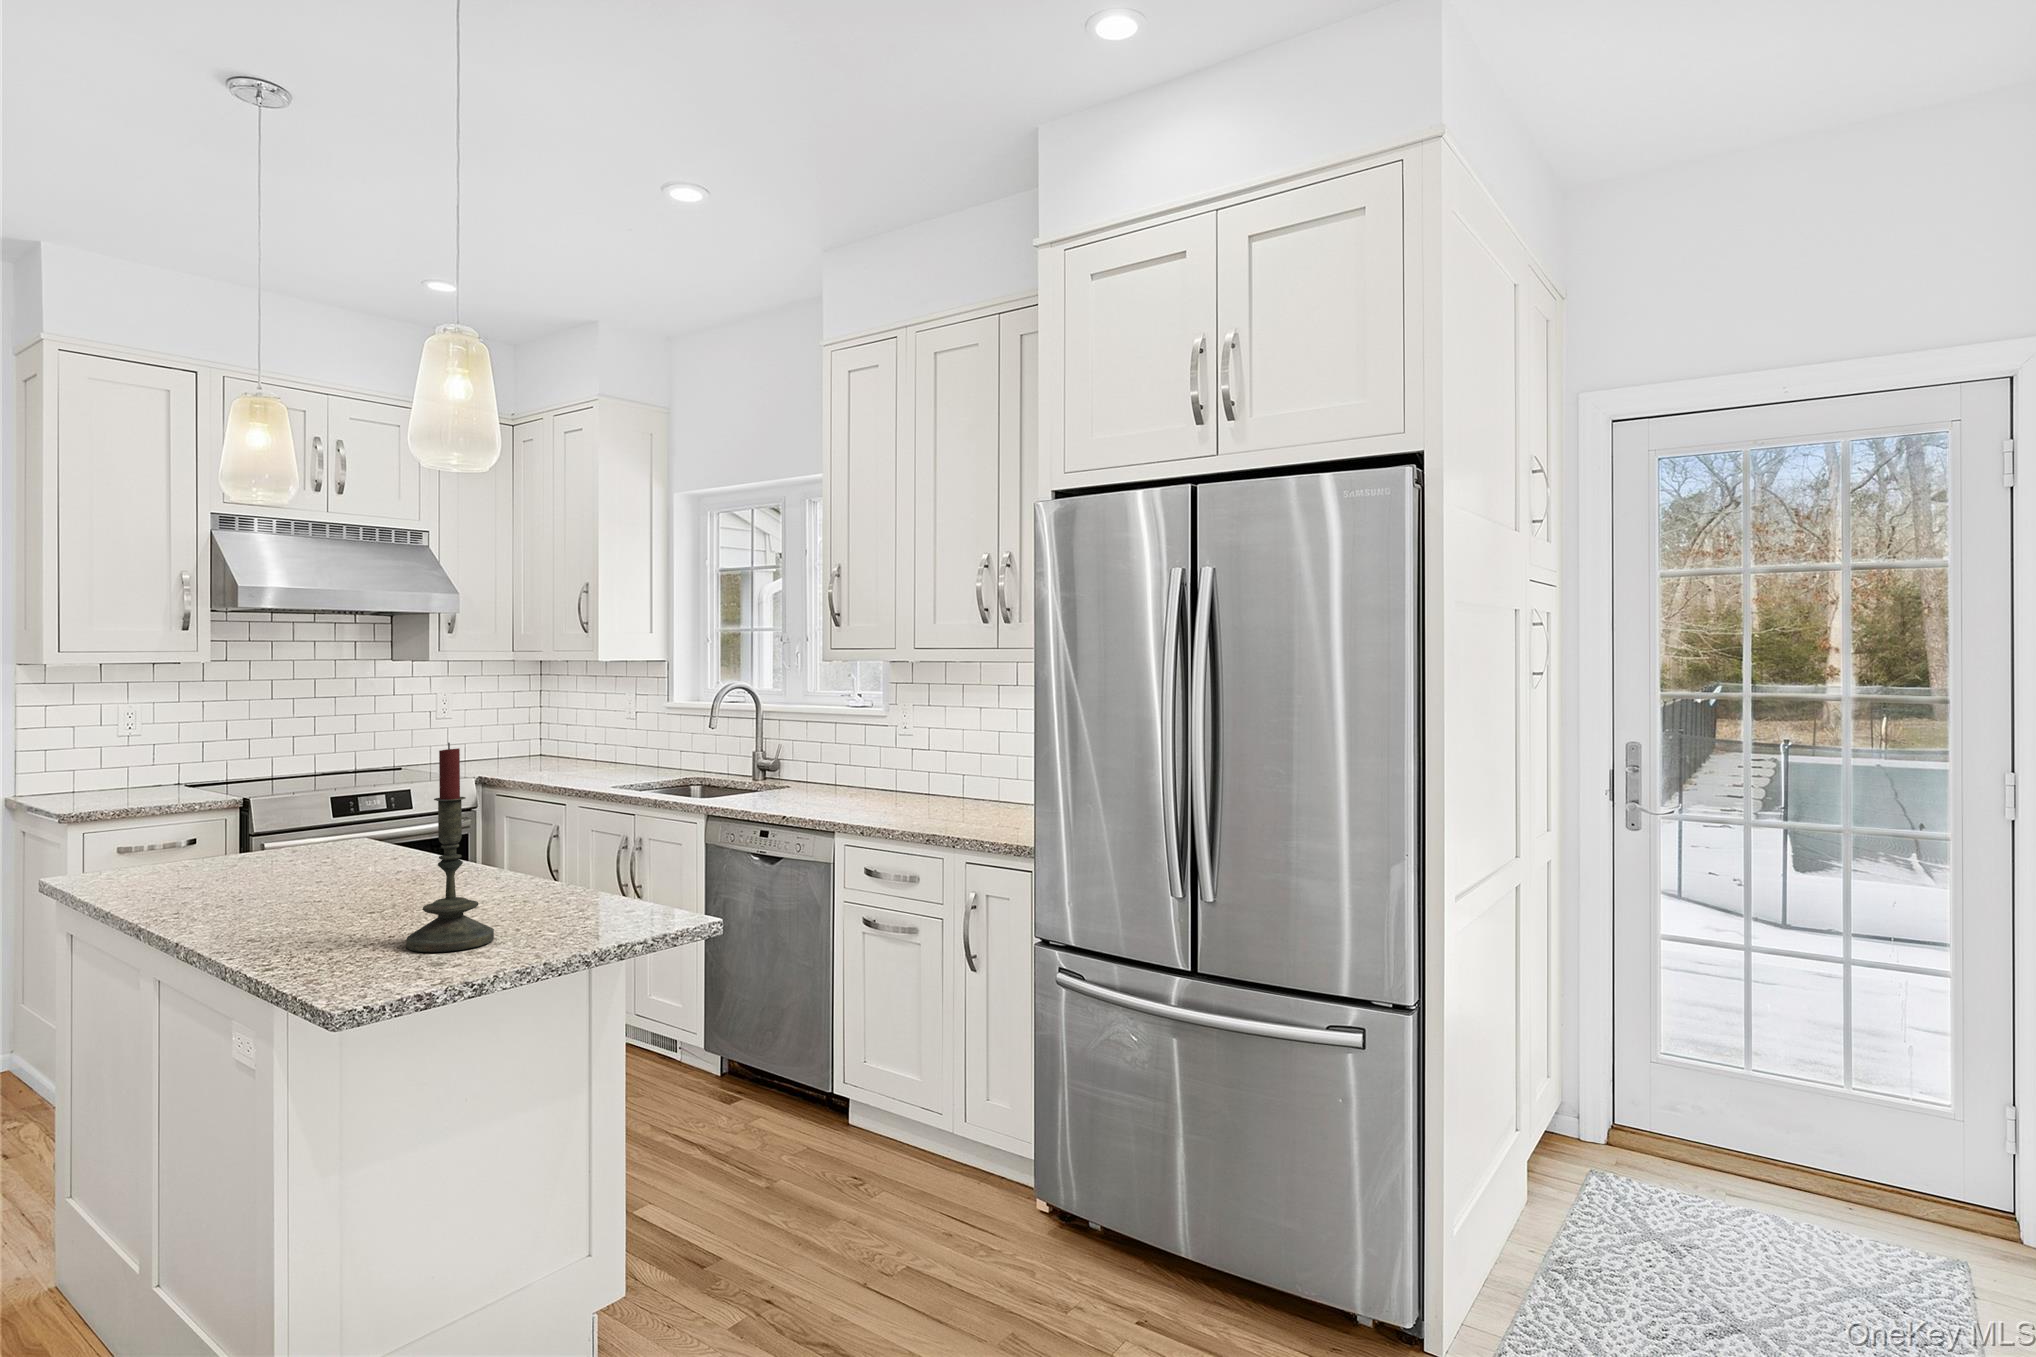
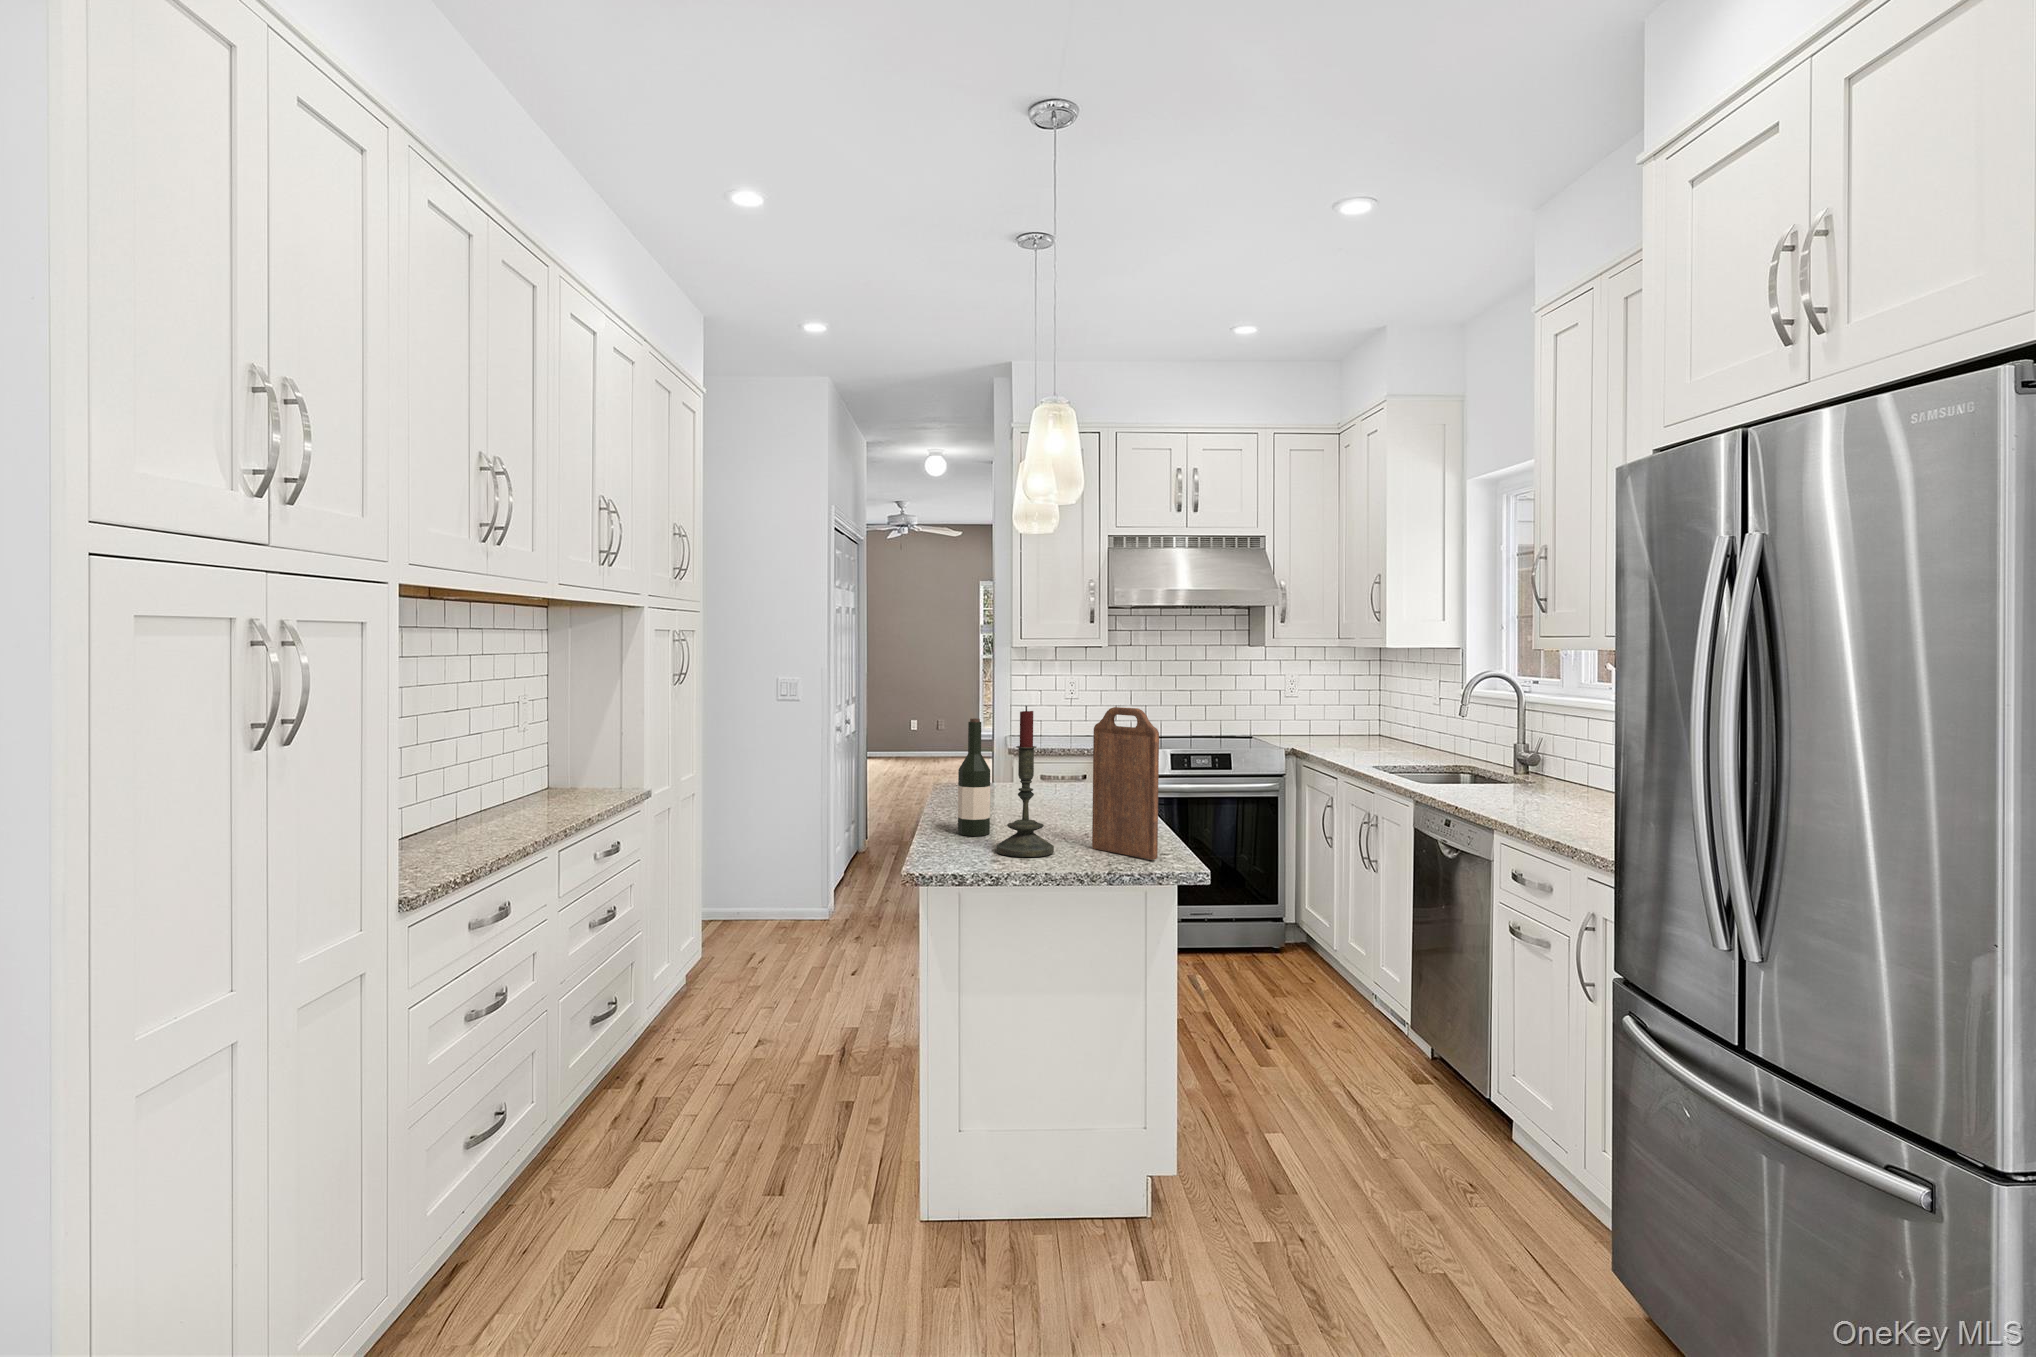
cutting board: none [523,736,634,921] -> present [1092,707,1159,860]
wine bottle: none [286,766,339,940] -> present [958,718,990,836]

